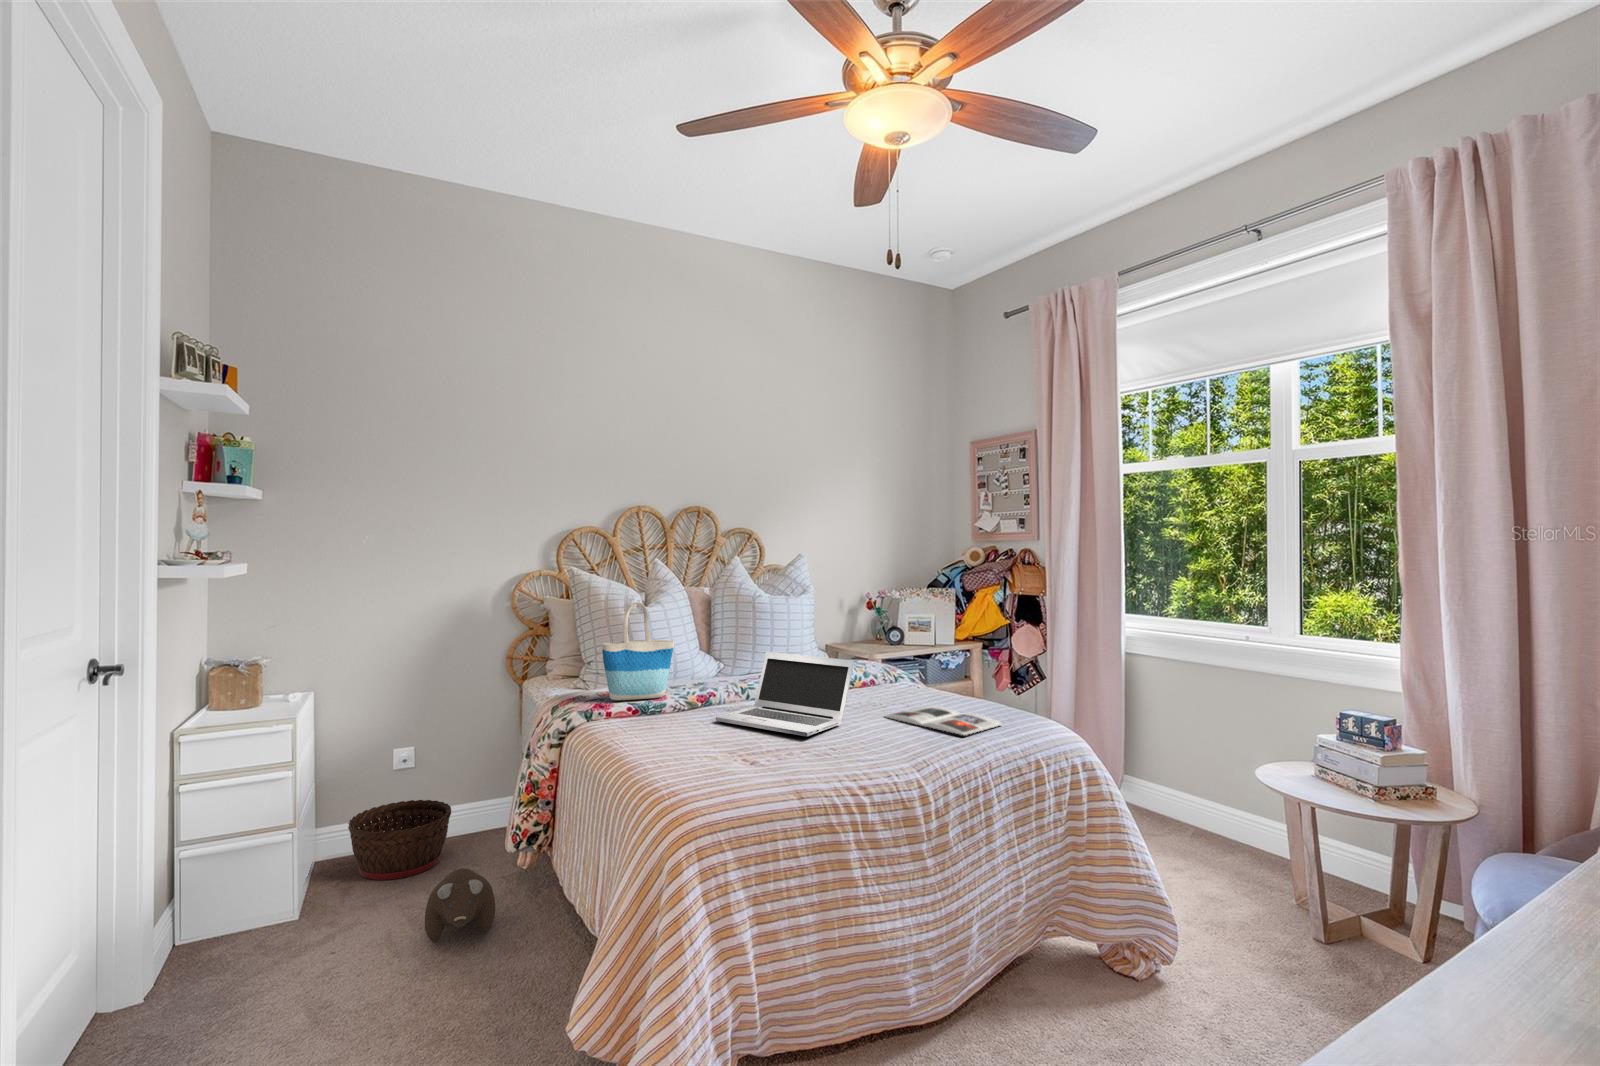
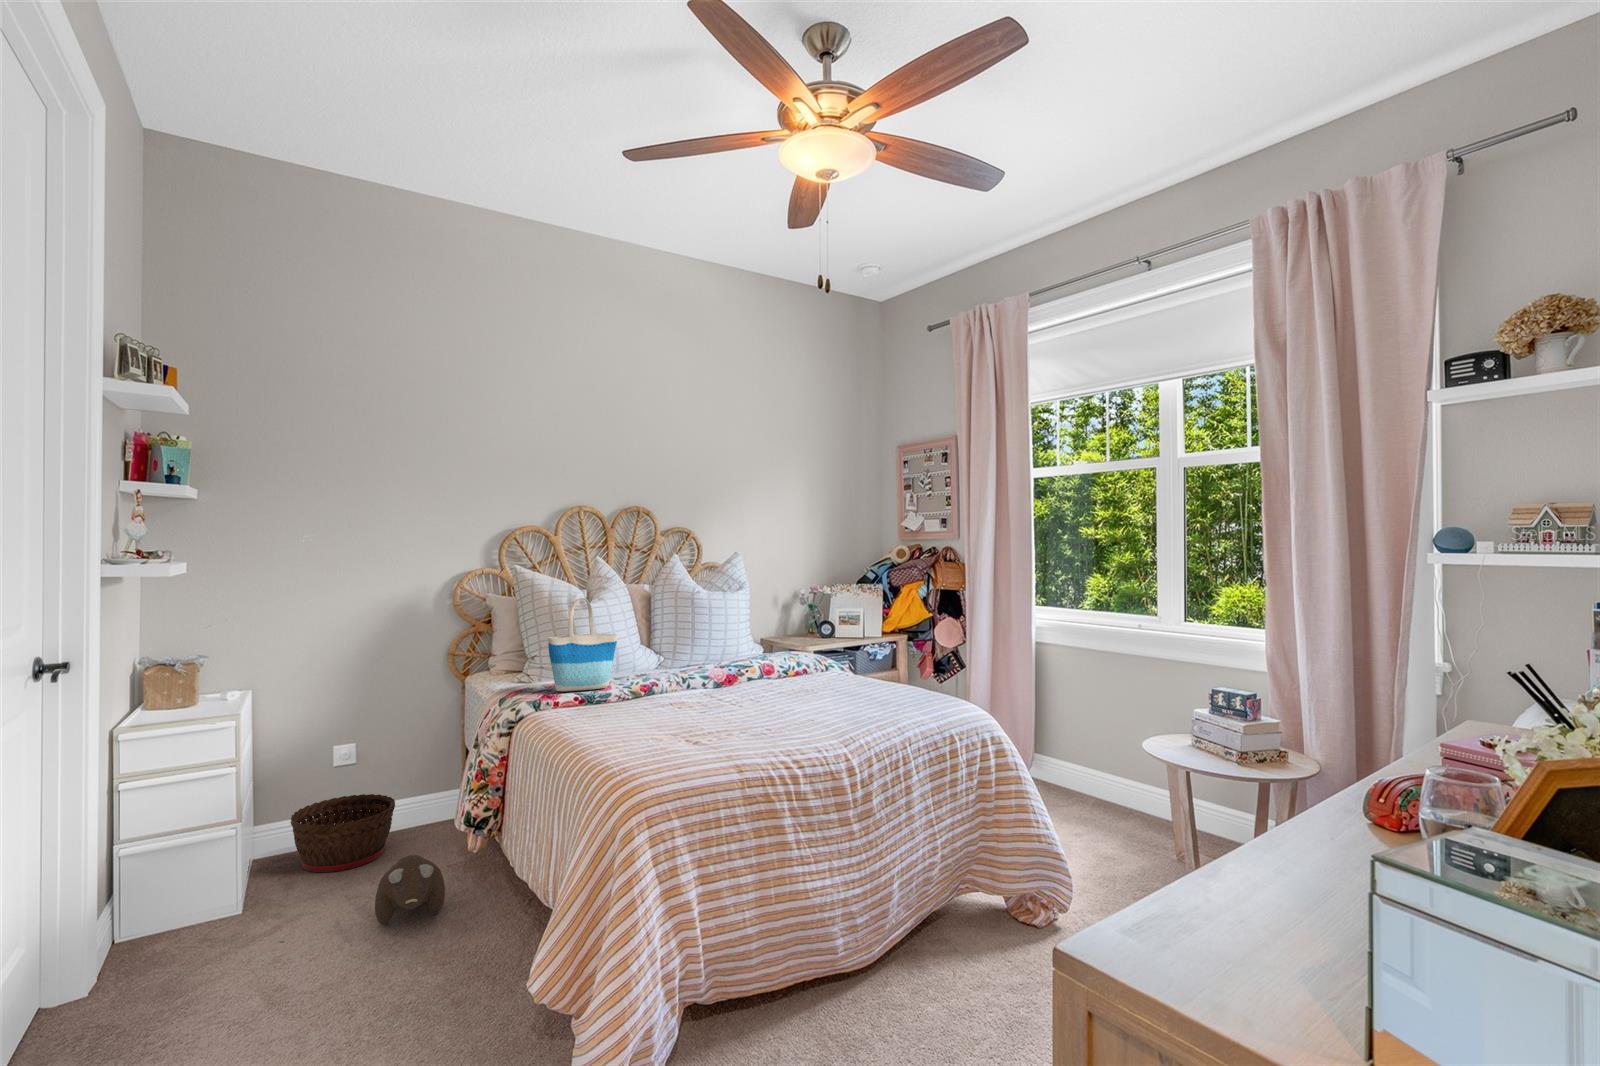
laptop: present [716,652,854,736] -> none [659,643,788,719]
magazine: present [885,707,1002,735] -> none [815,692,922,715]

